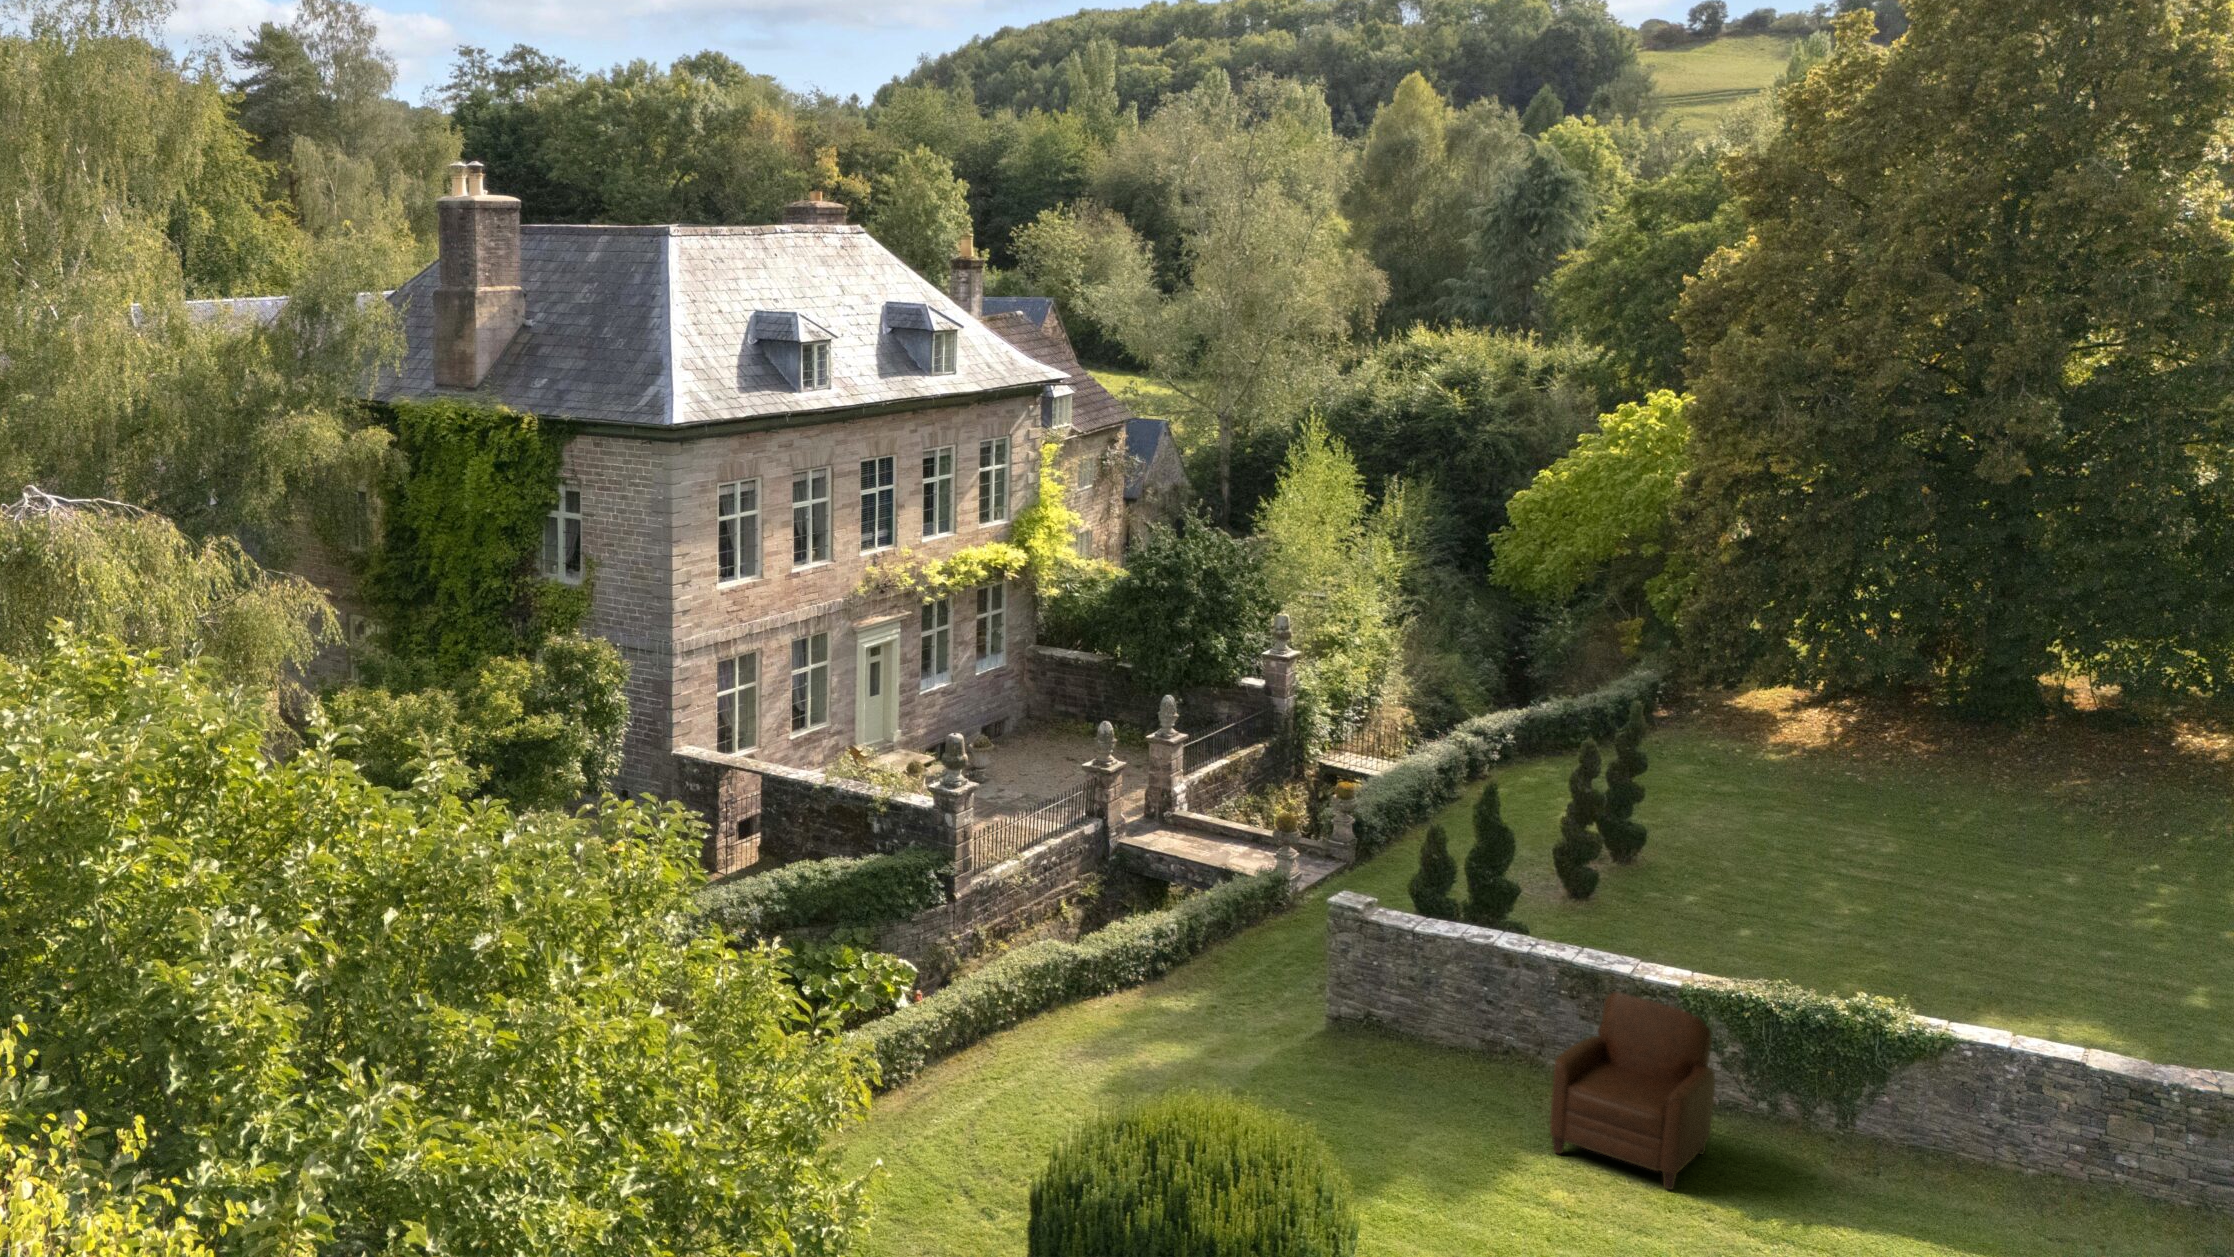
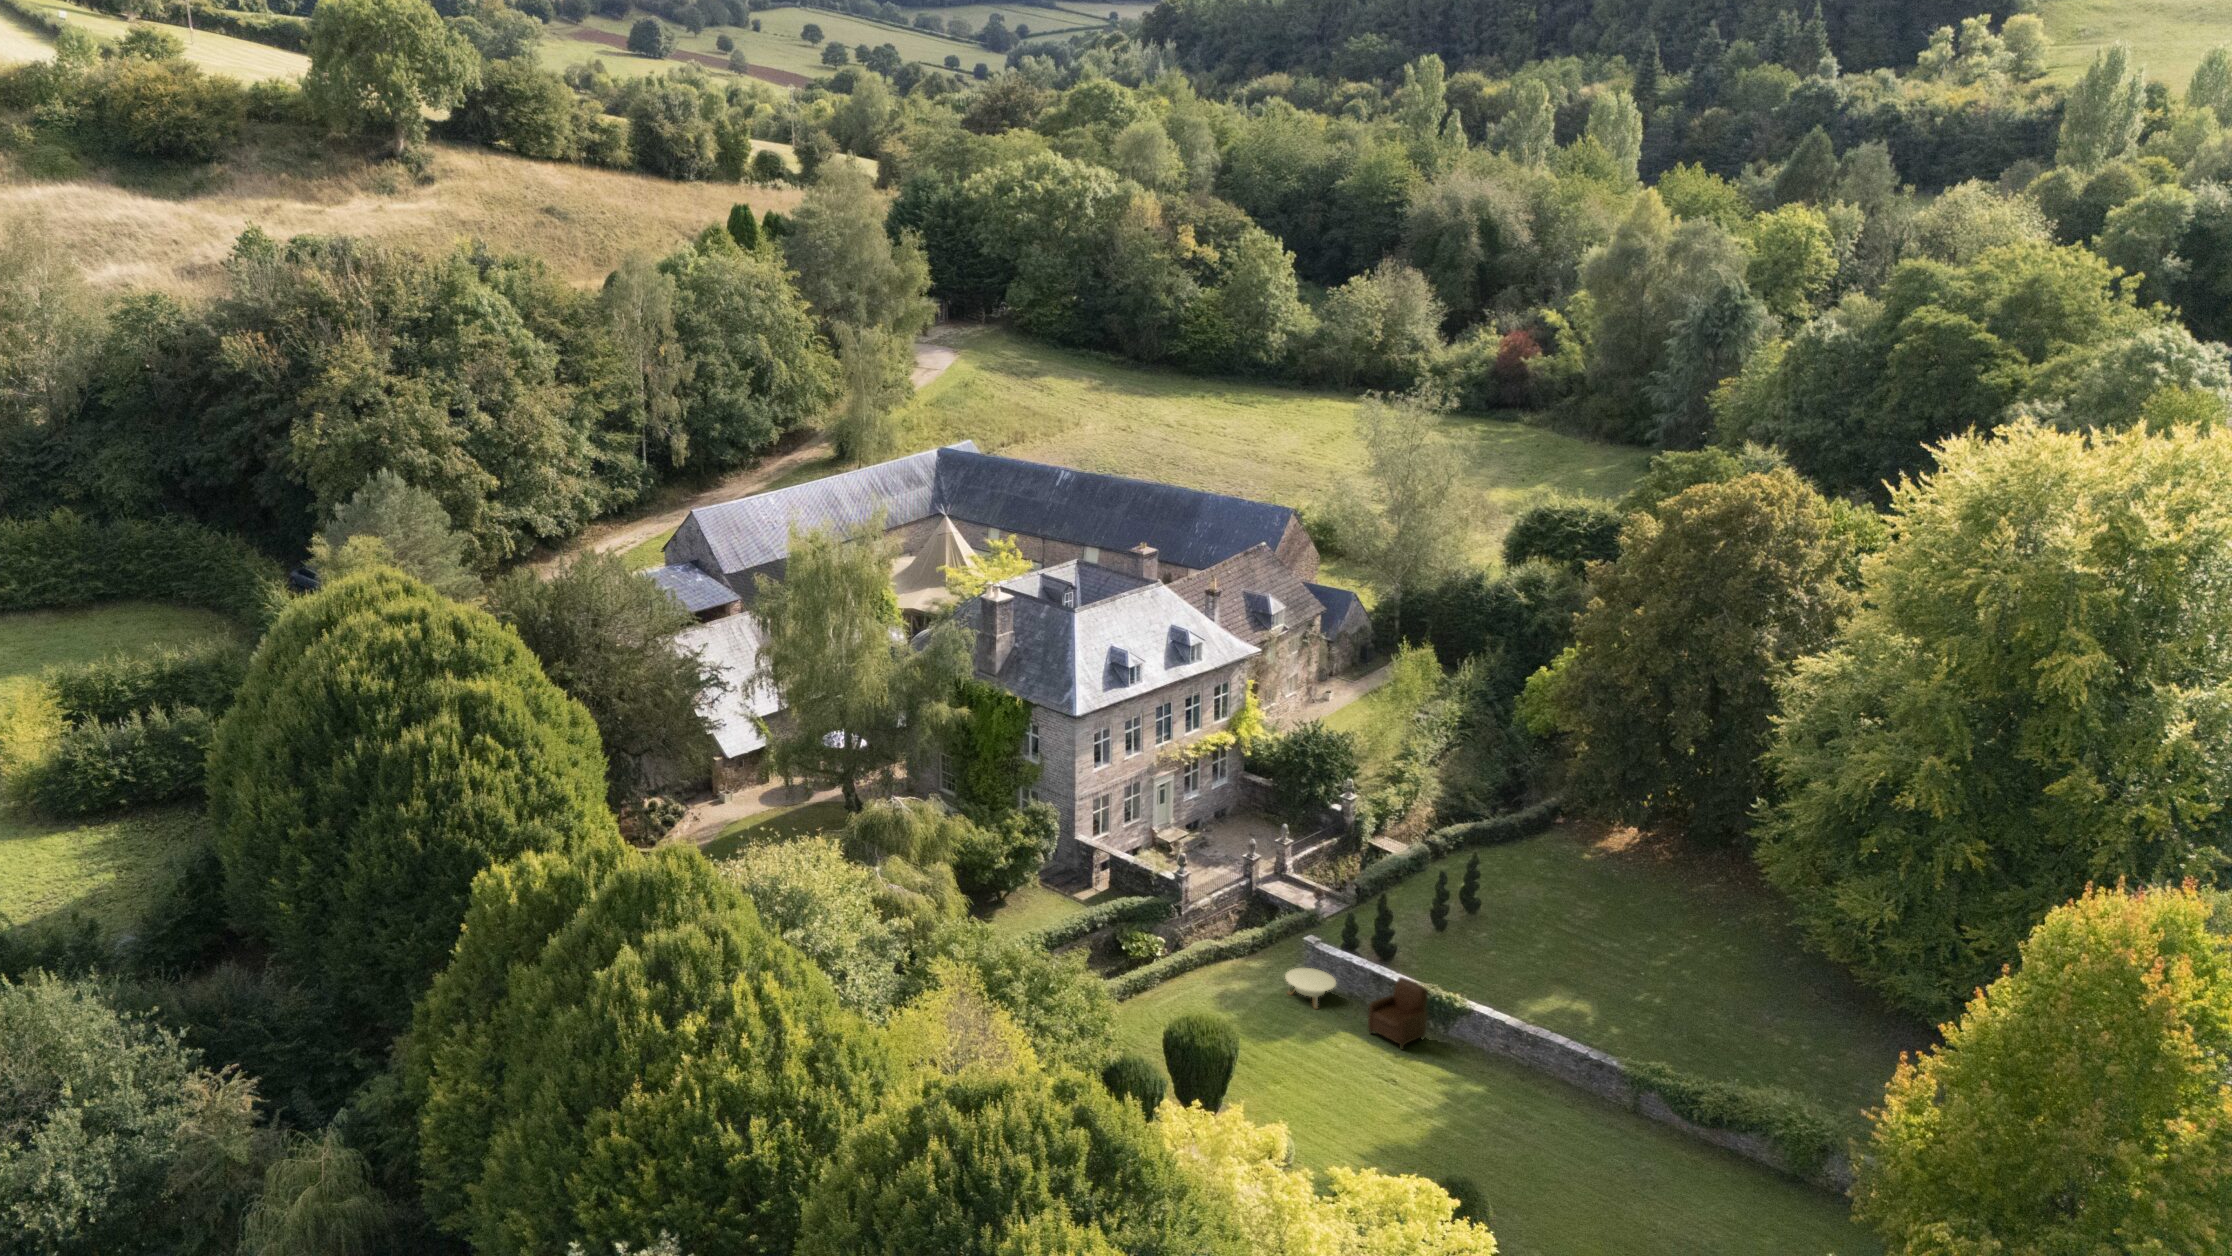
round table: none [1274,992,1419,1100] -> present [1285,968,1336,1009]

